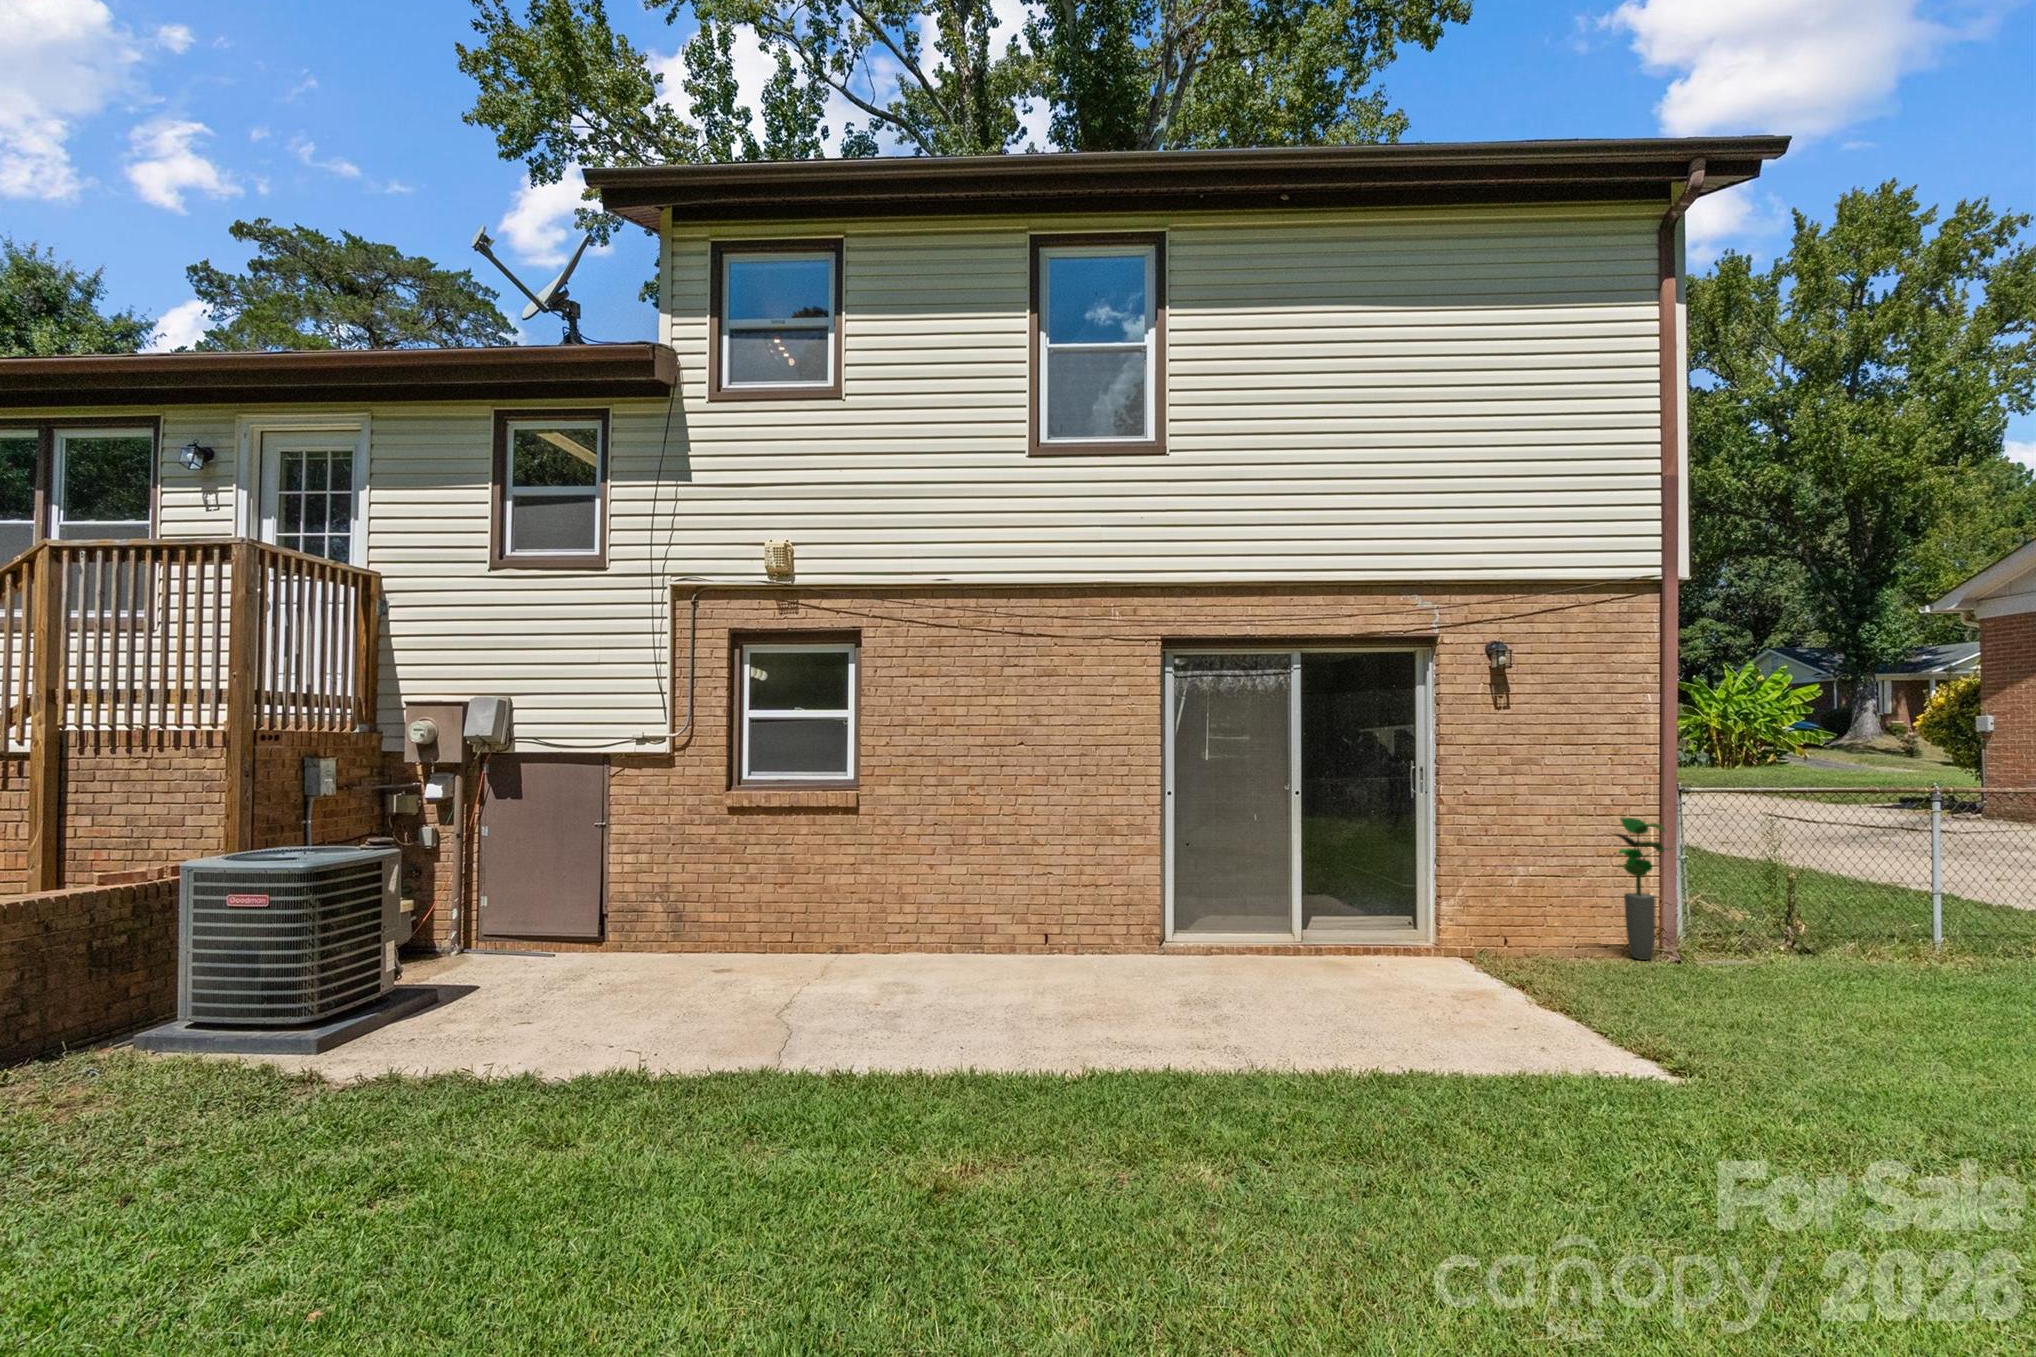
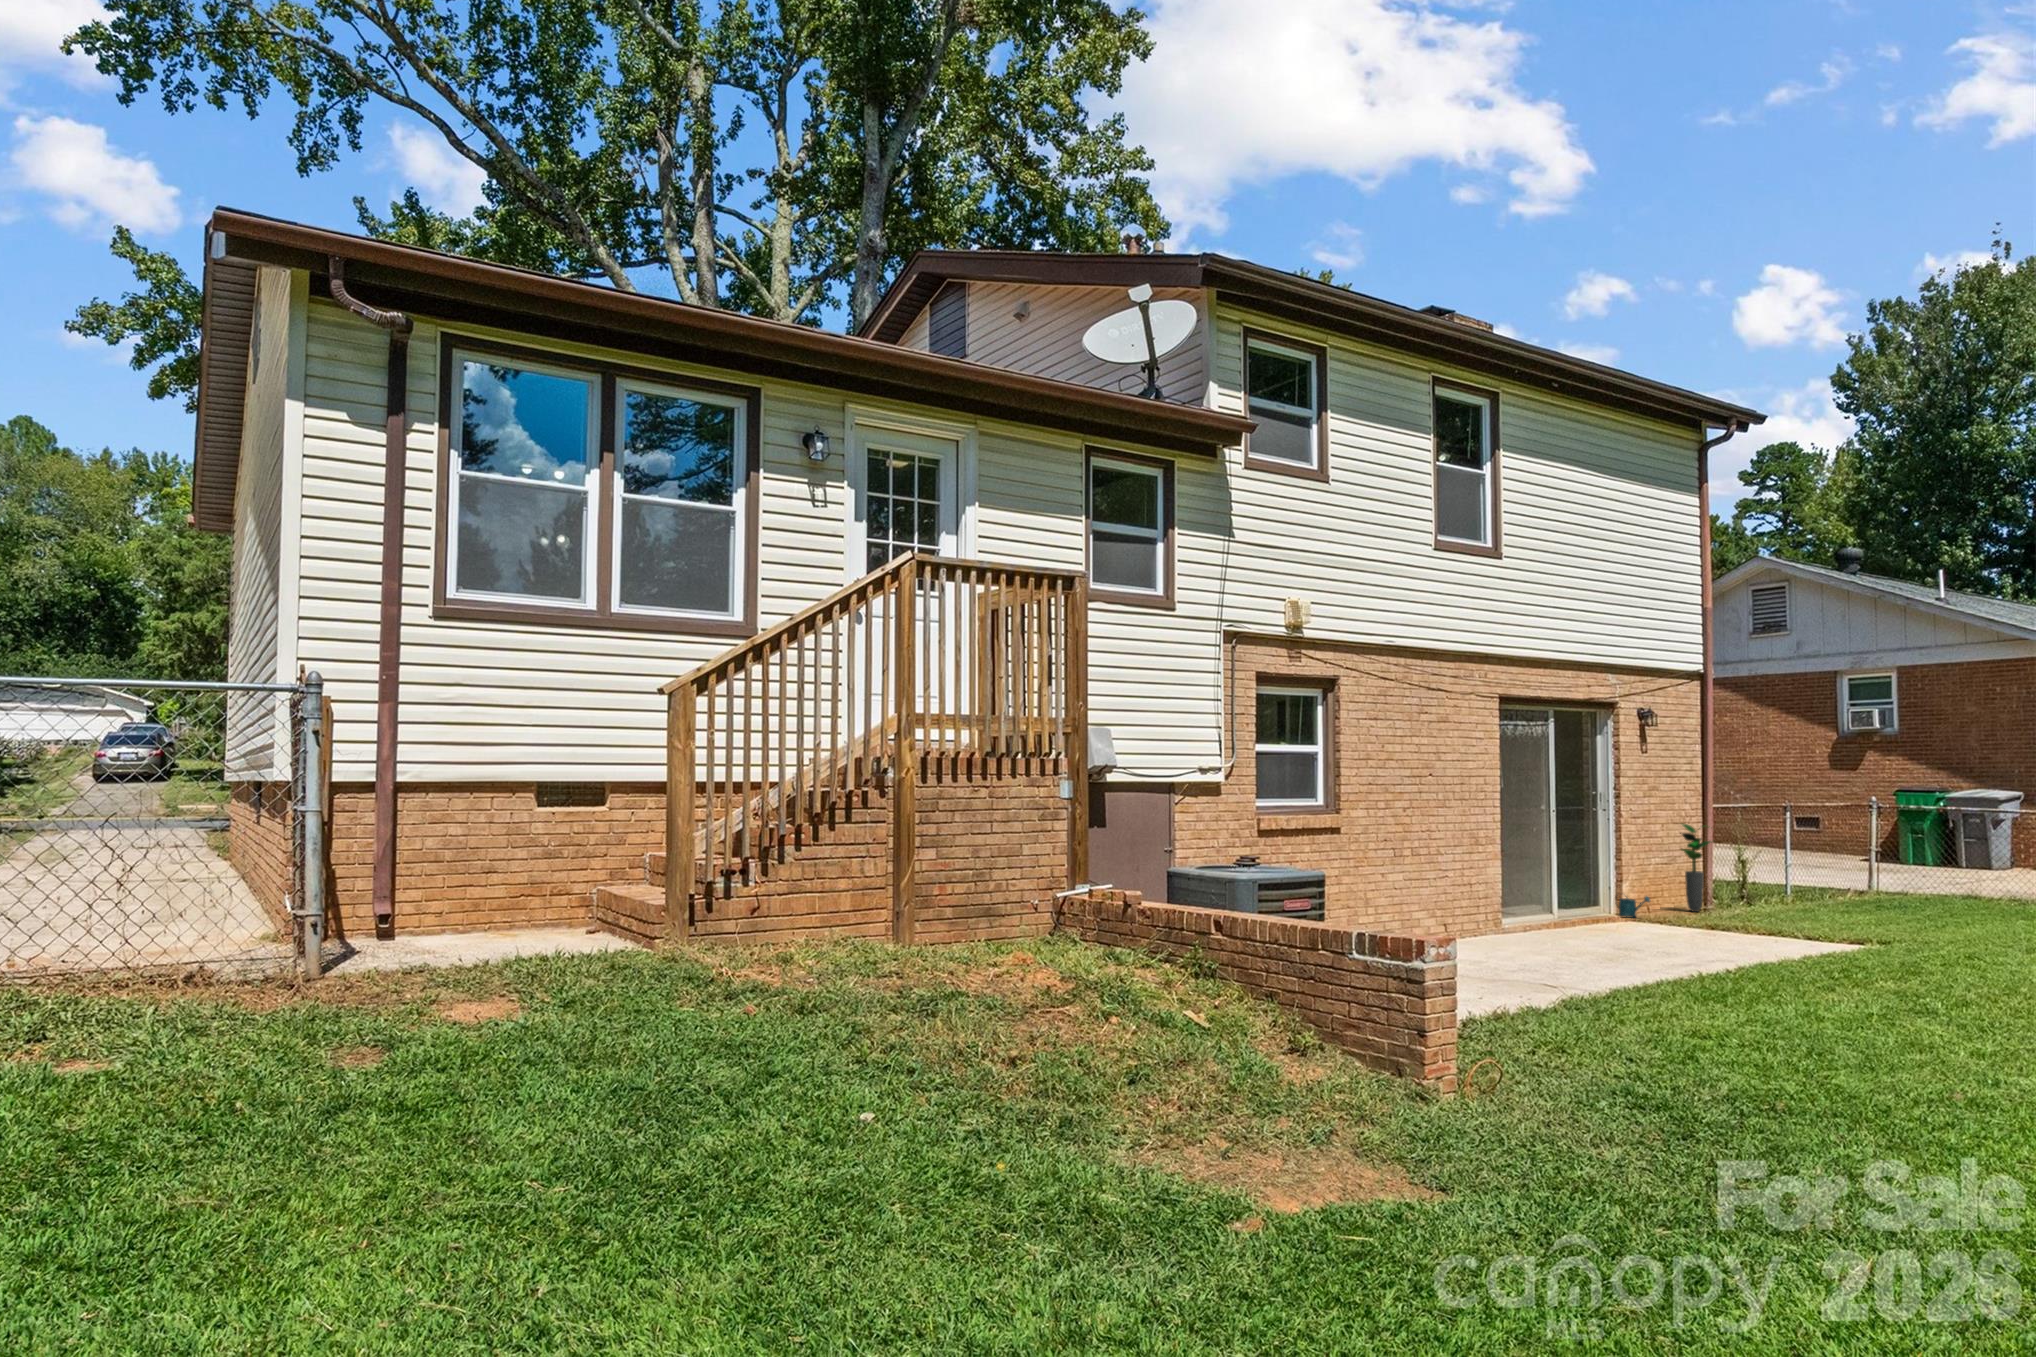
watering can: none [1456,919,1487,957] -> present [1618,896,1650,918]

